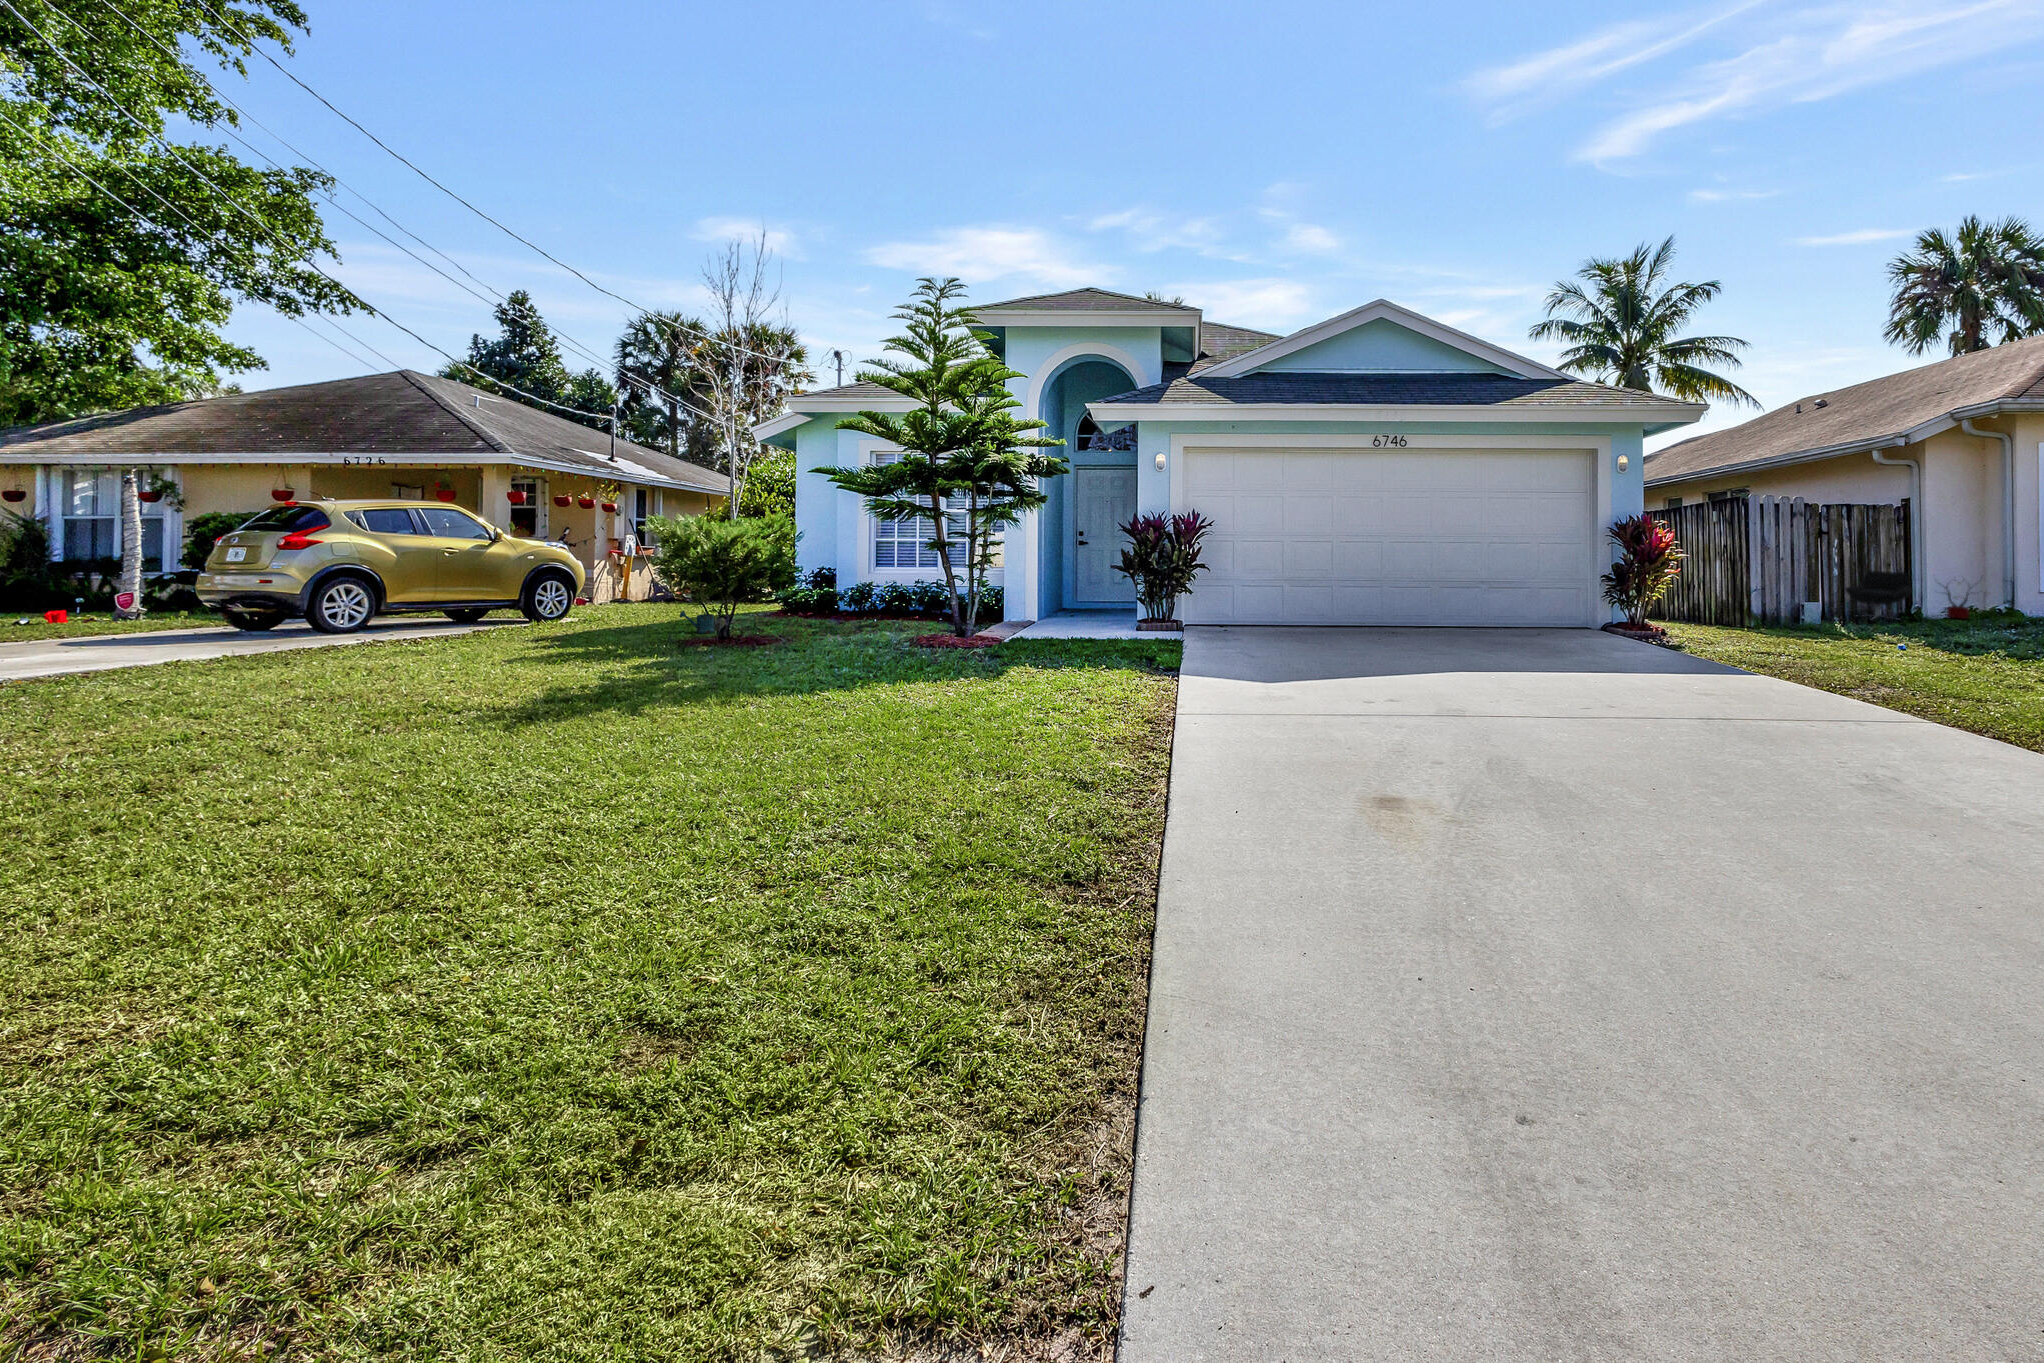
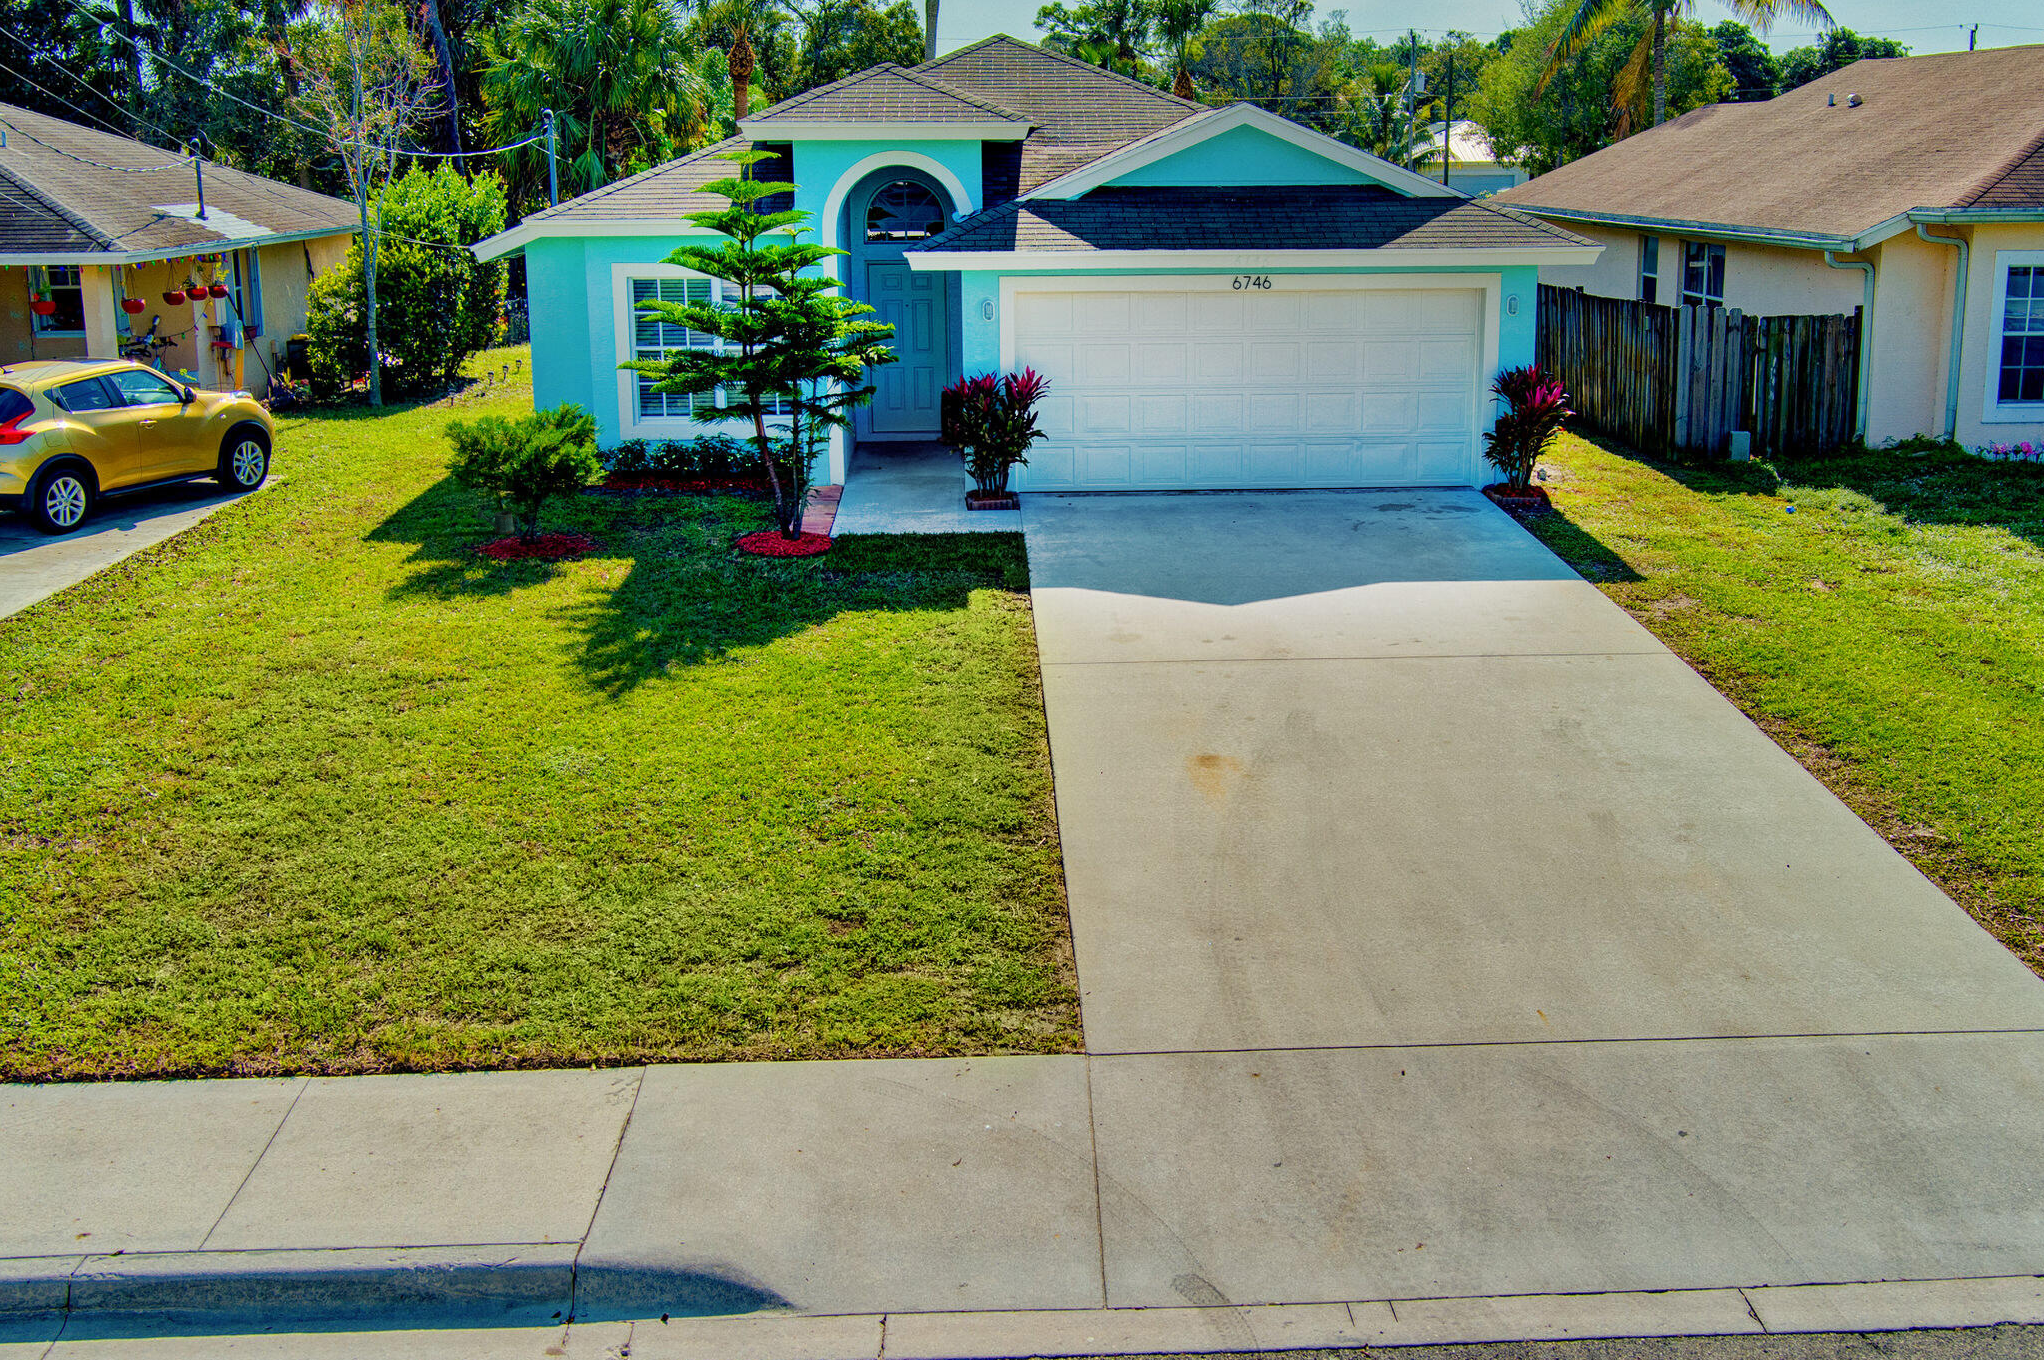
lounge chair: present [1845,571,1912,618] -> none [1770,395,1843,457]
decorative plant: present [1945,579,1983,619] -> none [1863,400,1925,452]

